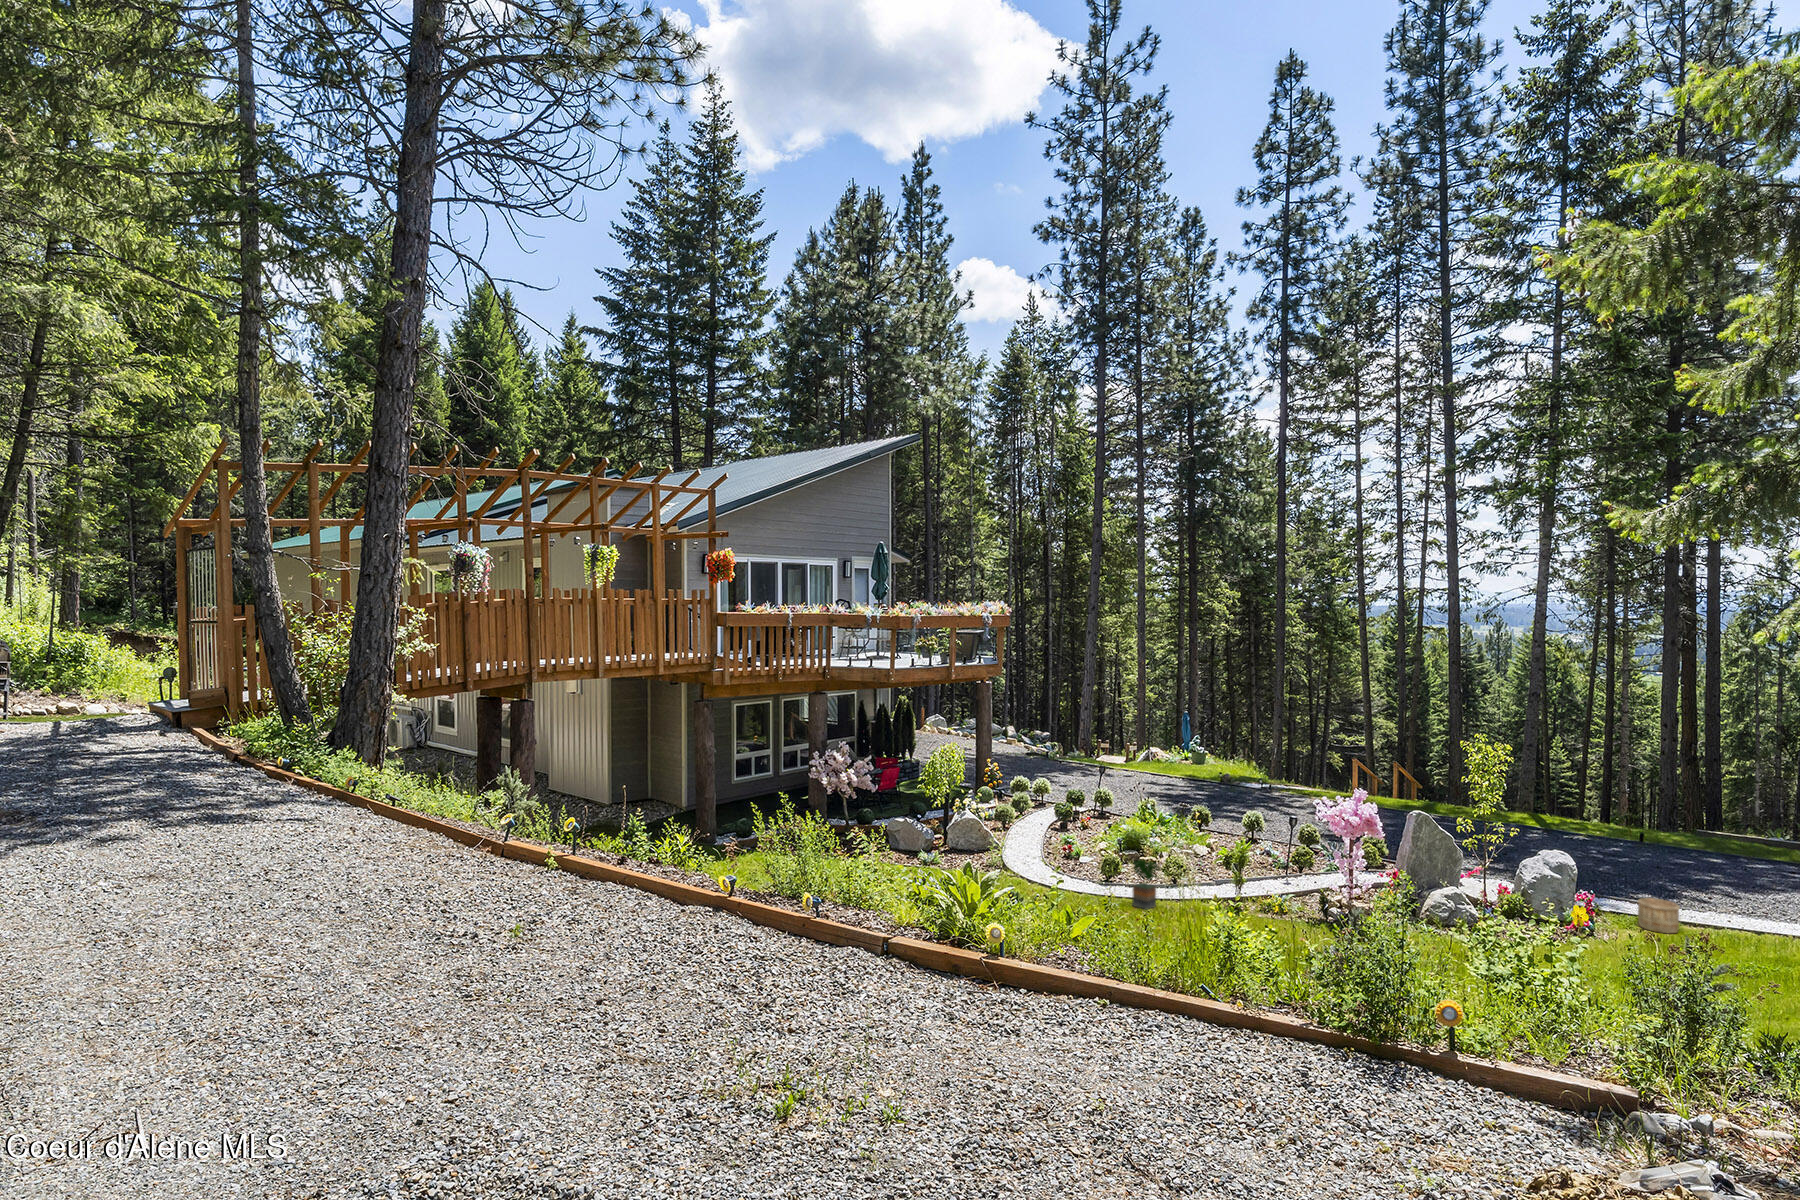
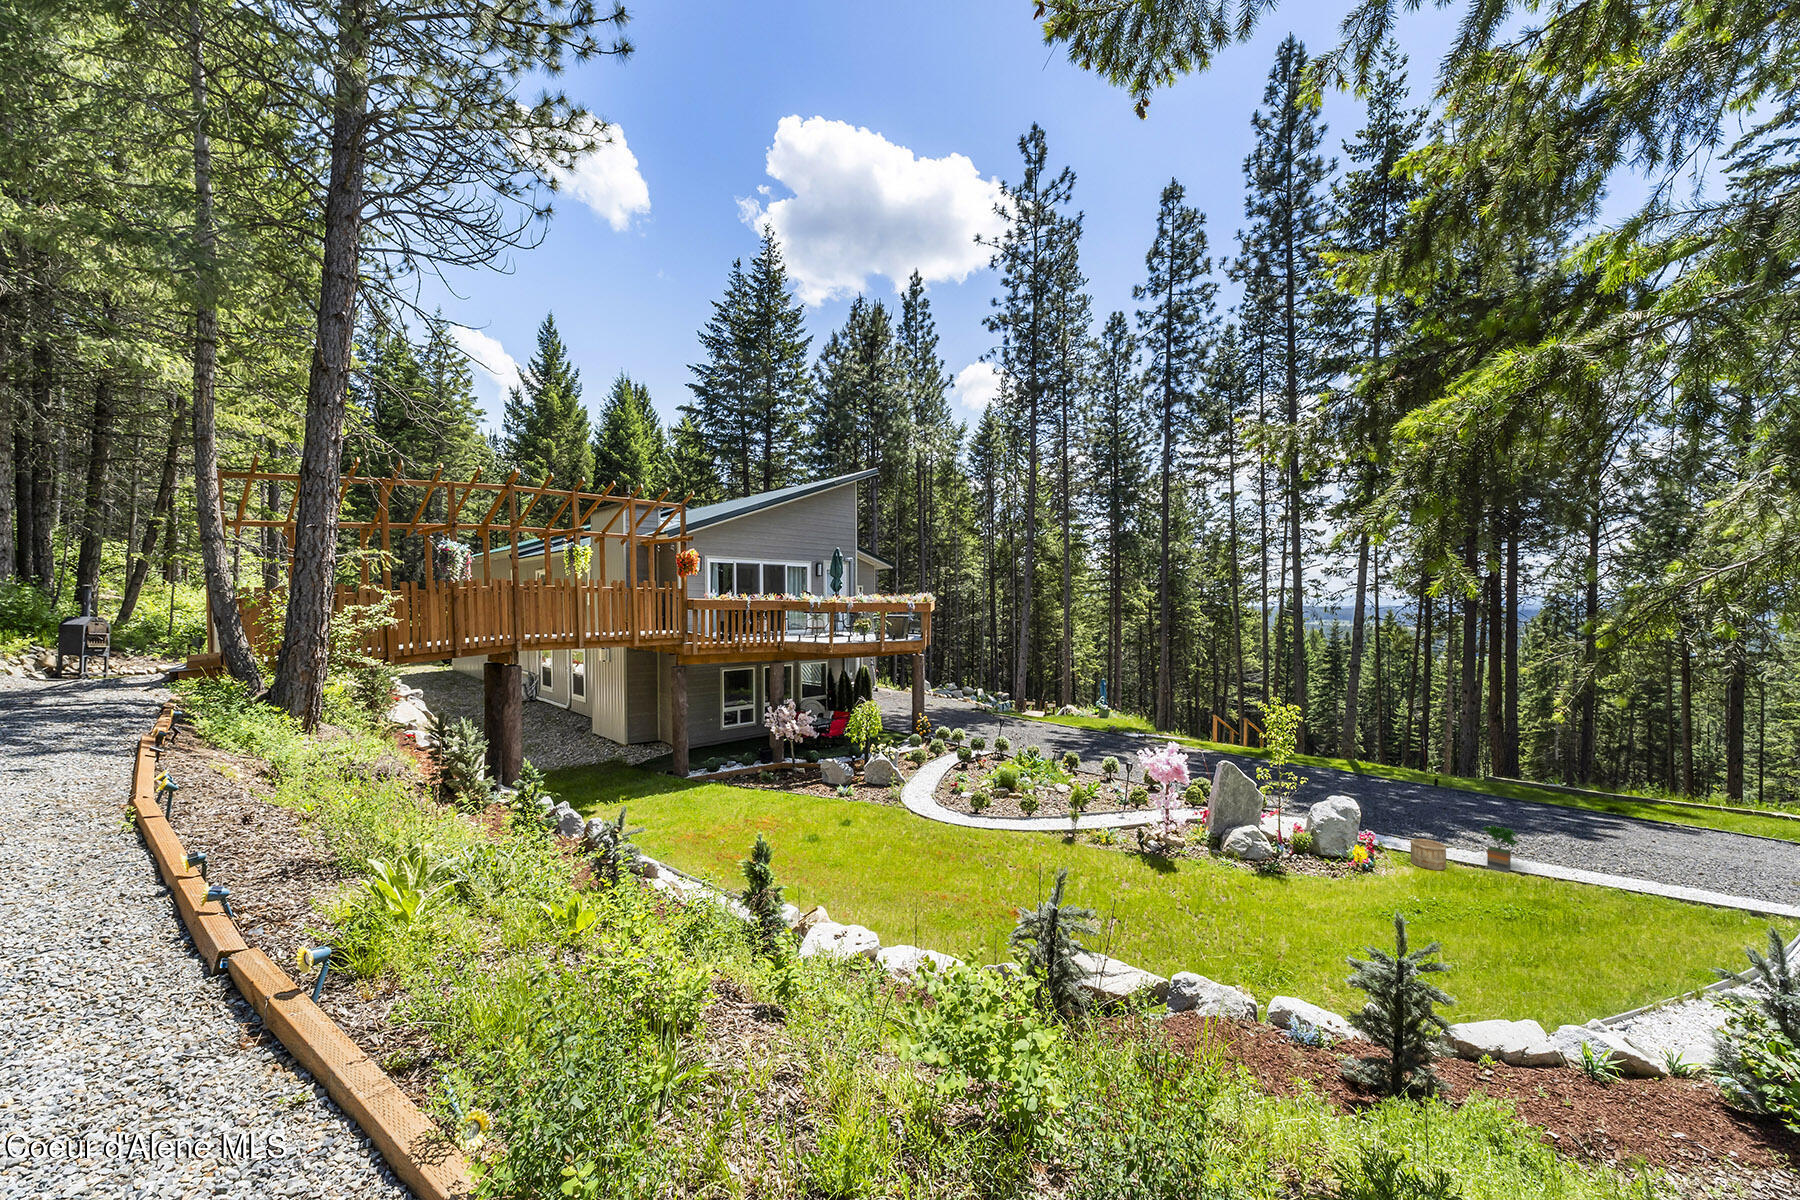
potted tree: present [1132,860,1162,909] -> present [1483,825,1518,873]

